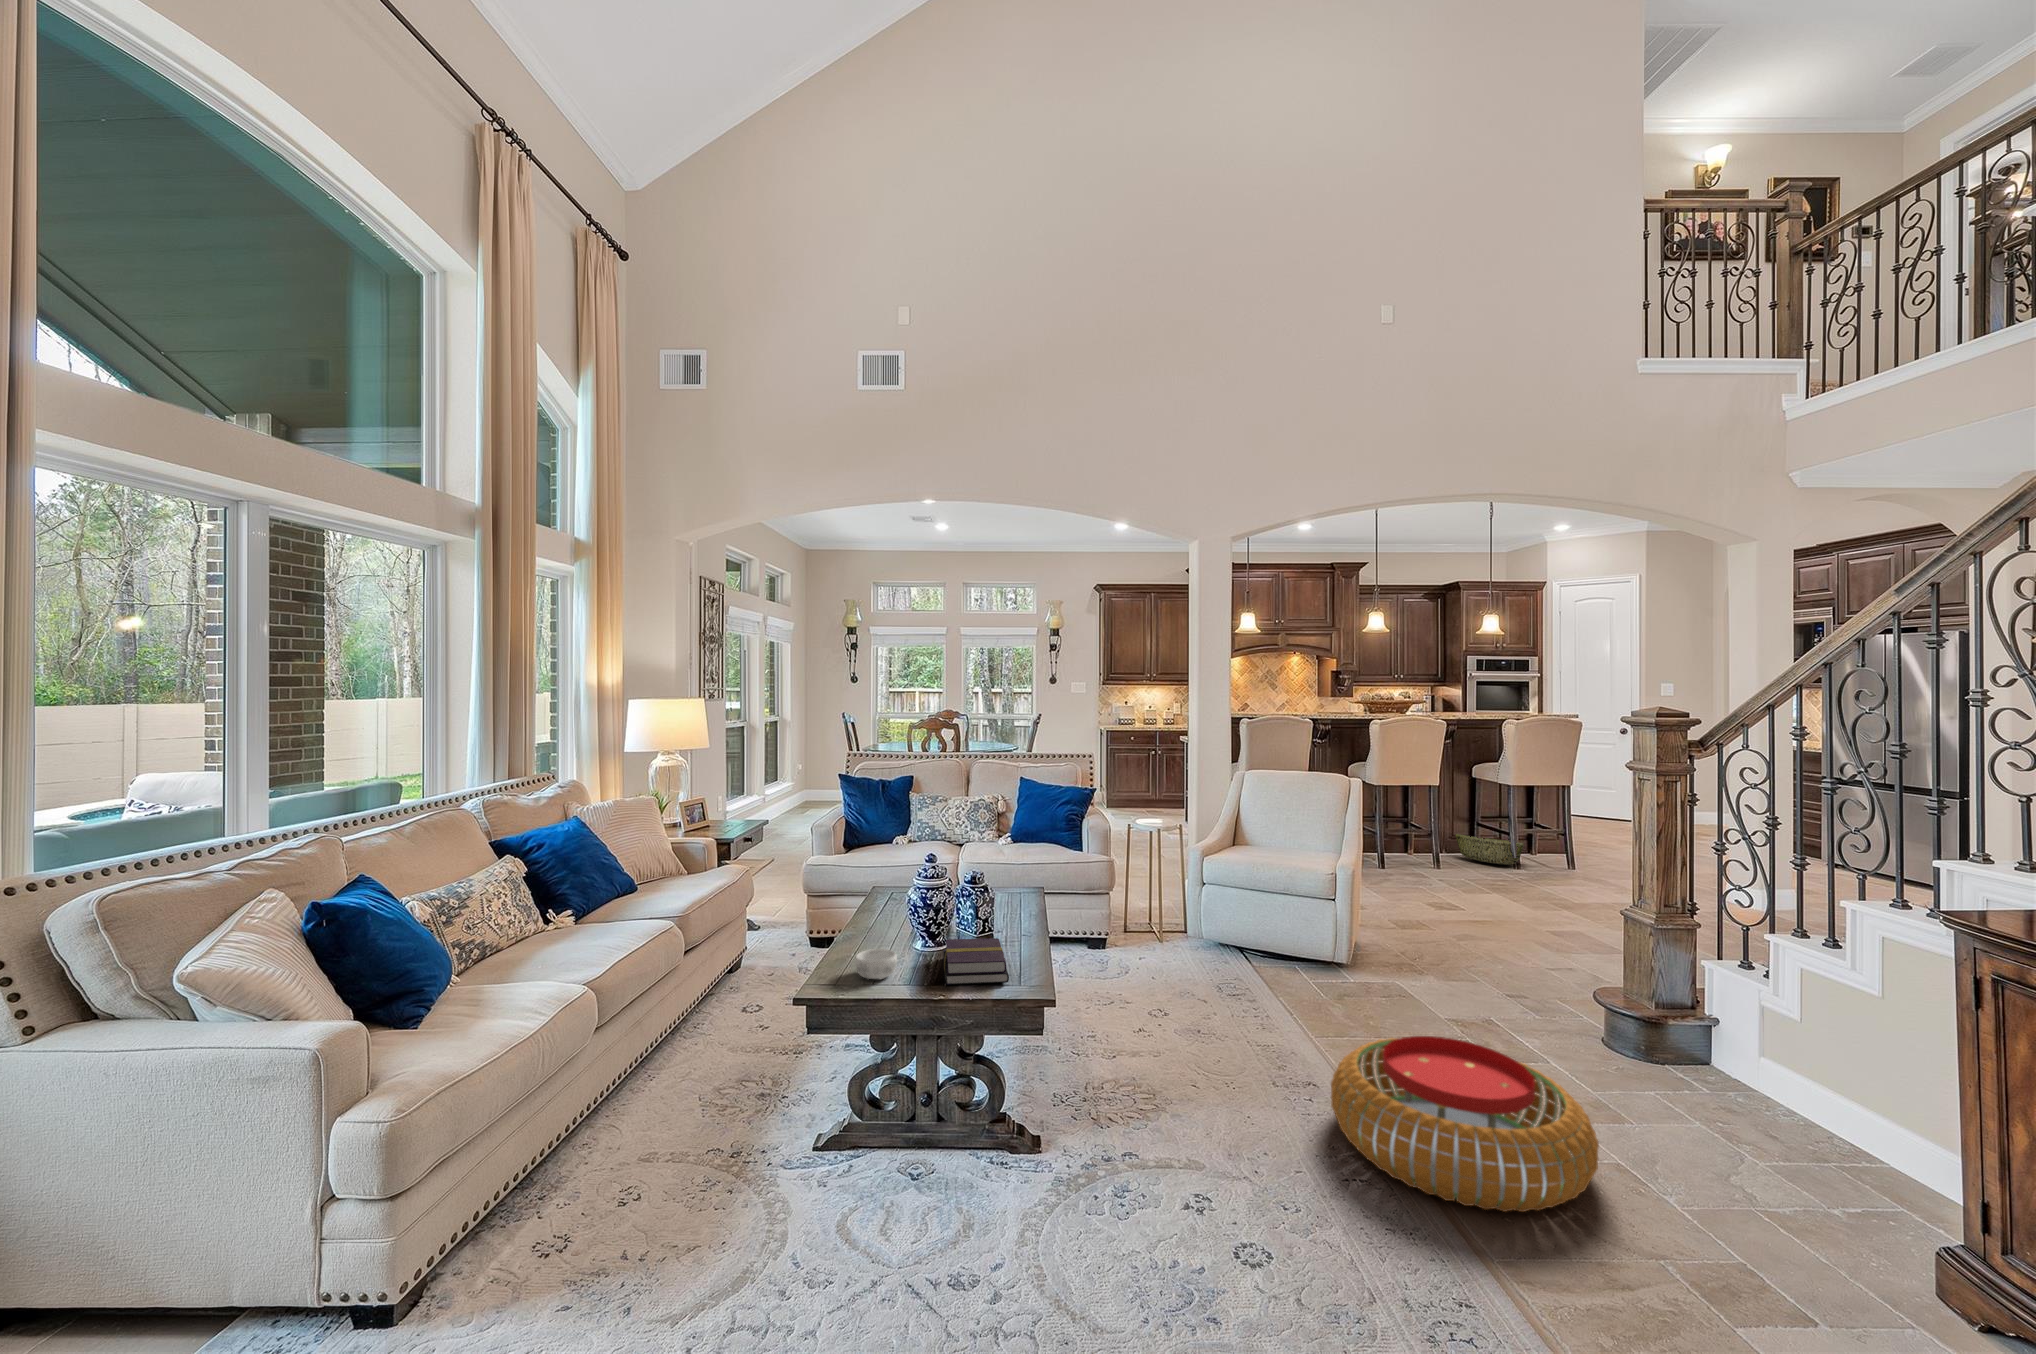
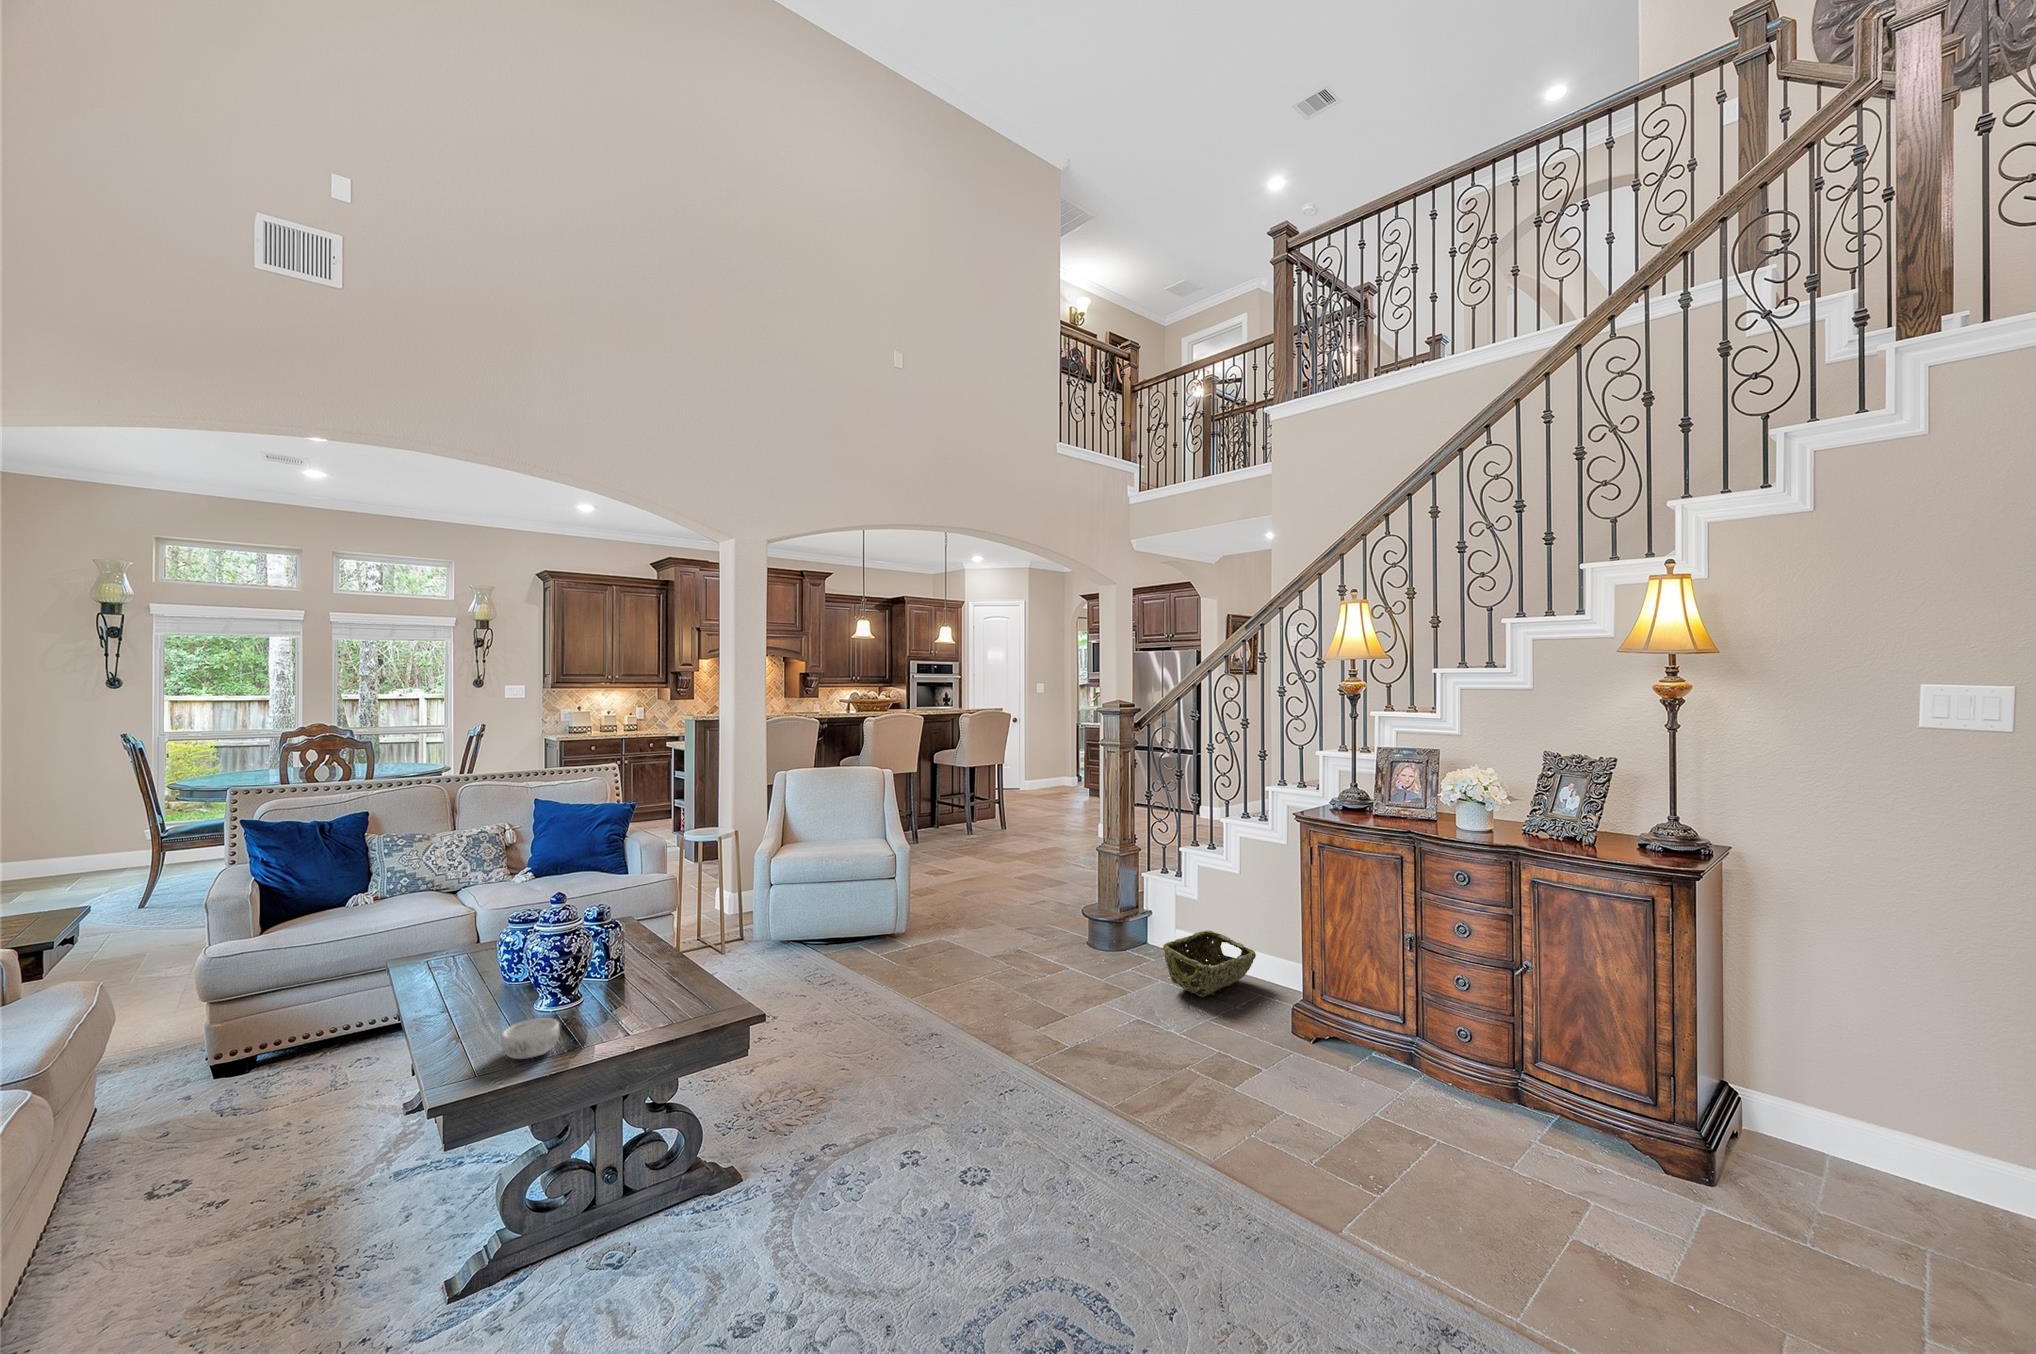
woven basket: present [1455,834,1524,865] -> present [1163,931,1256,997]
book: present [943,938,1009,985] -> none [595,975,699,1037]
pouf: present [1331,1036,1599,1212] -> none [961,962,1142,1082]

